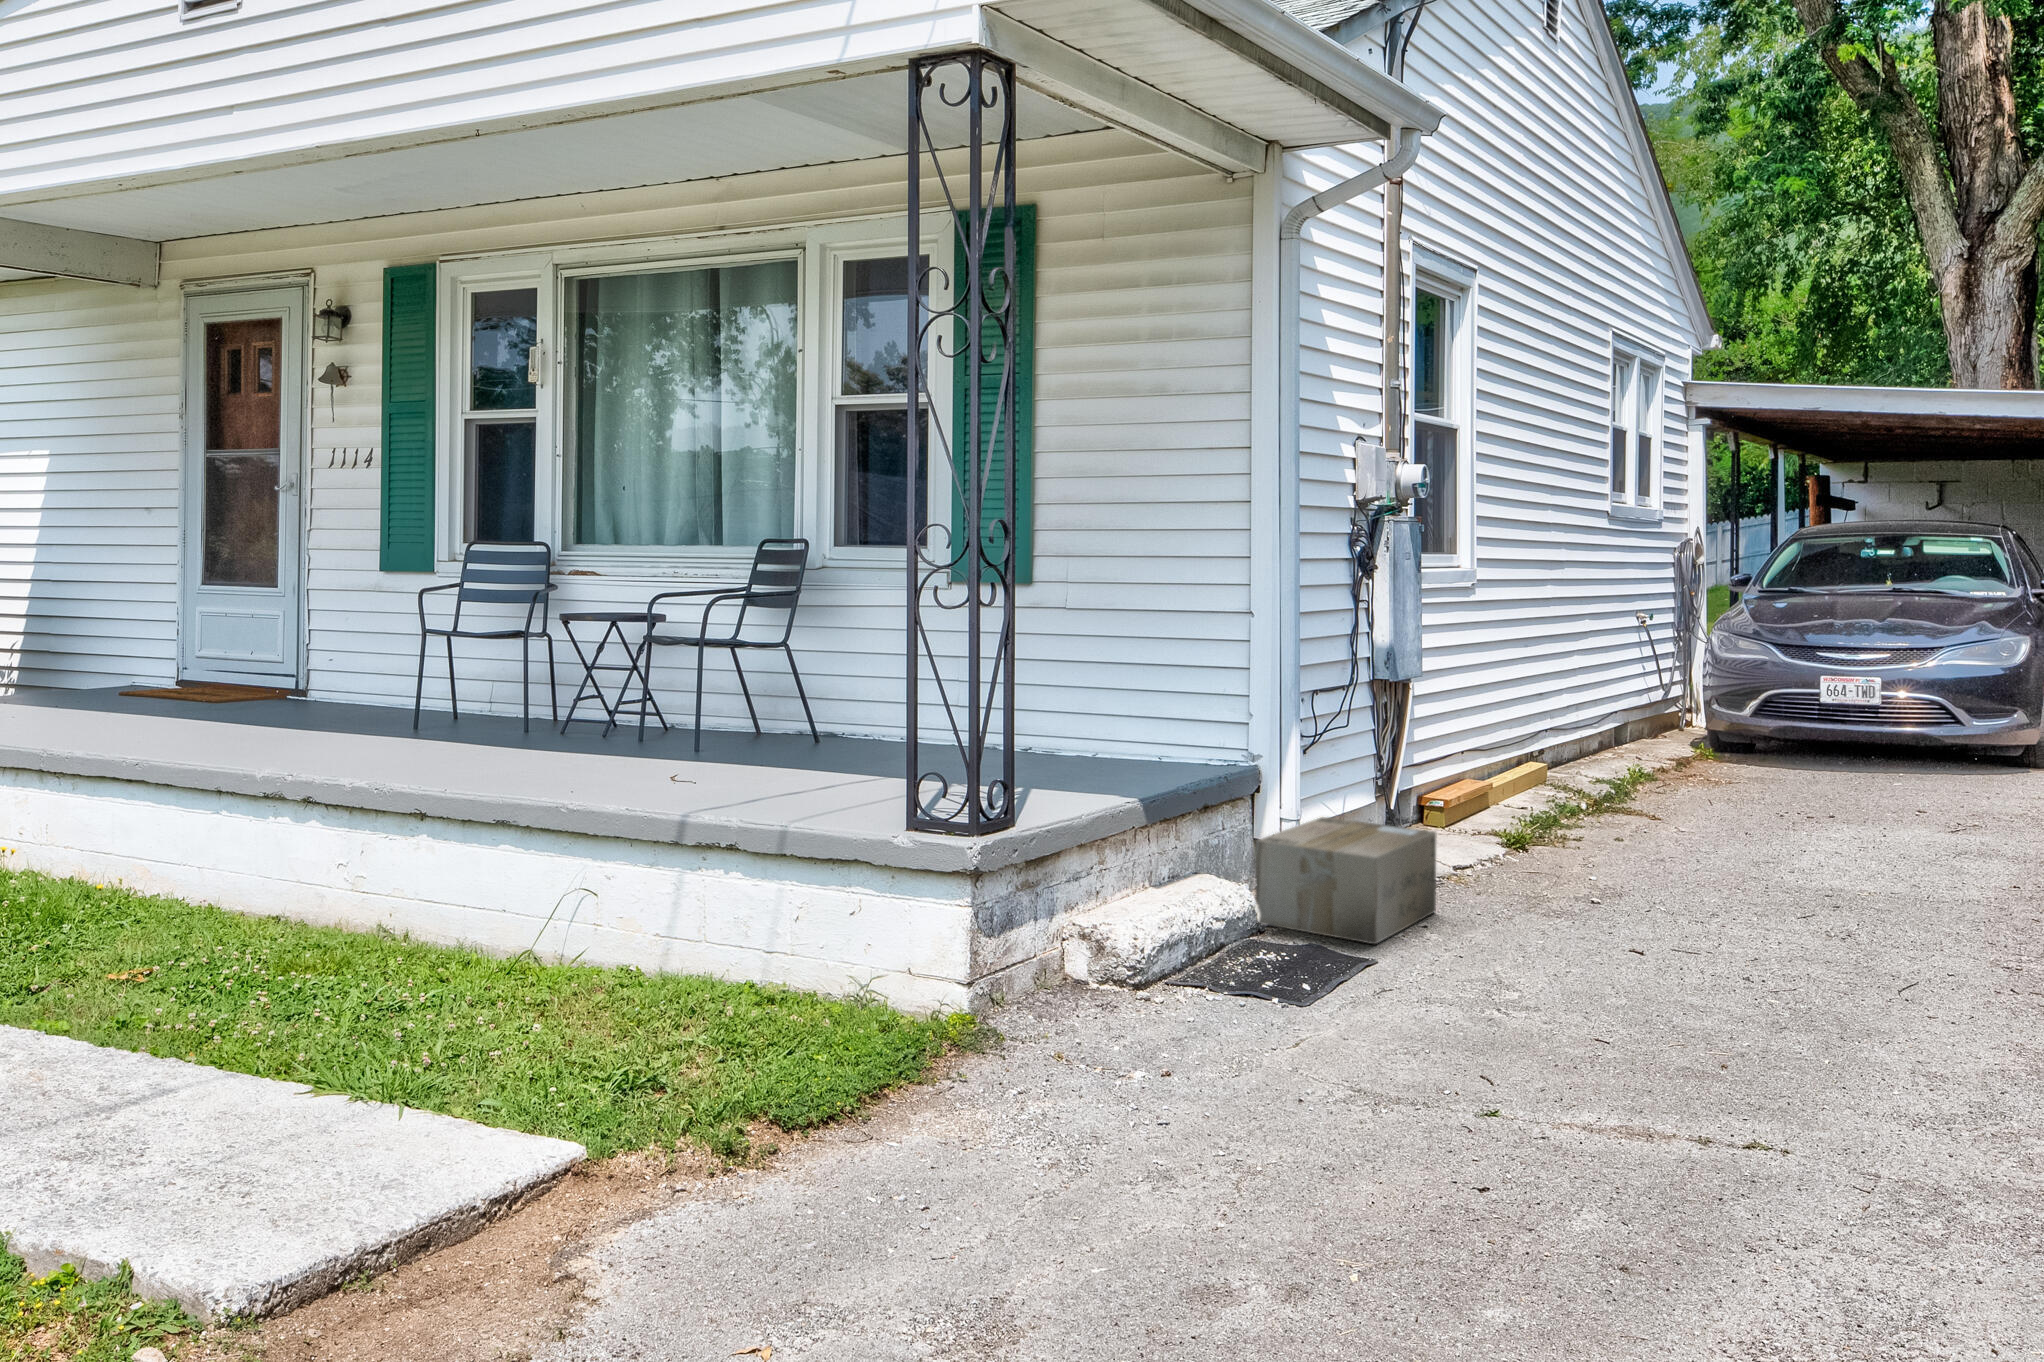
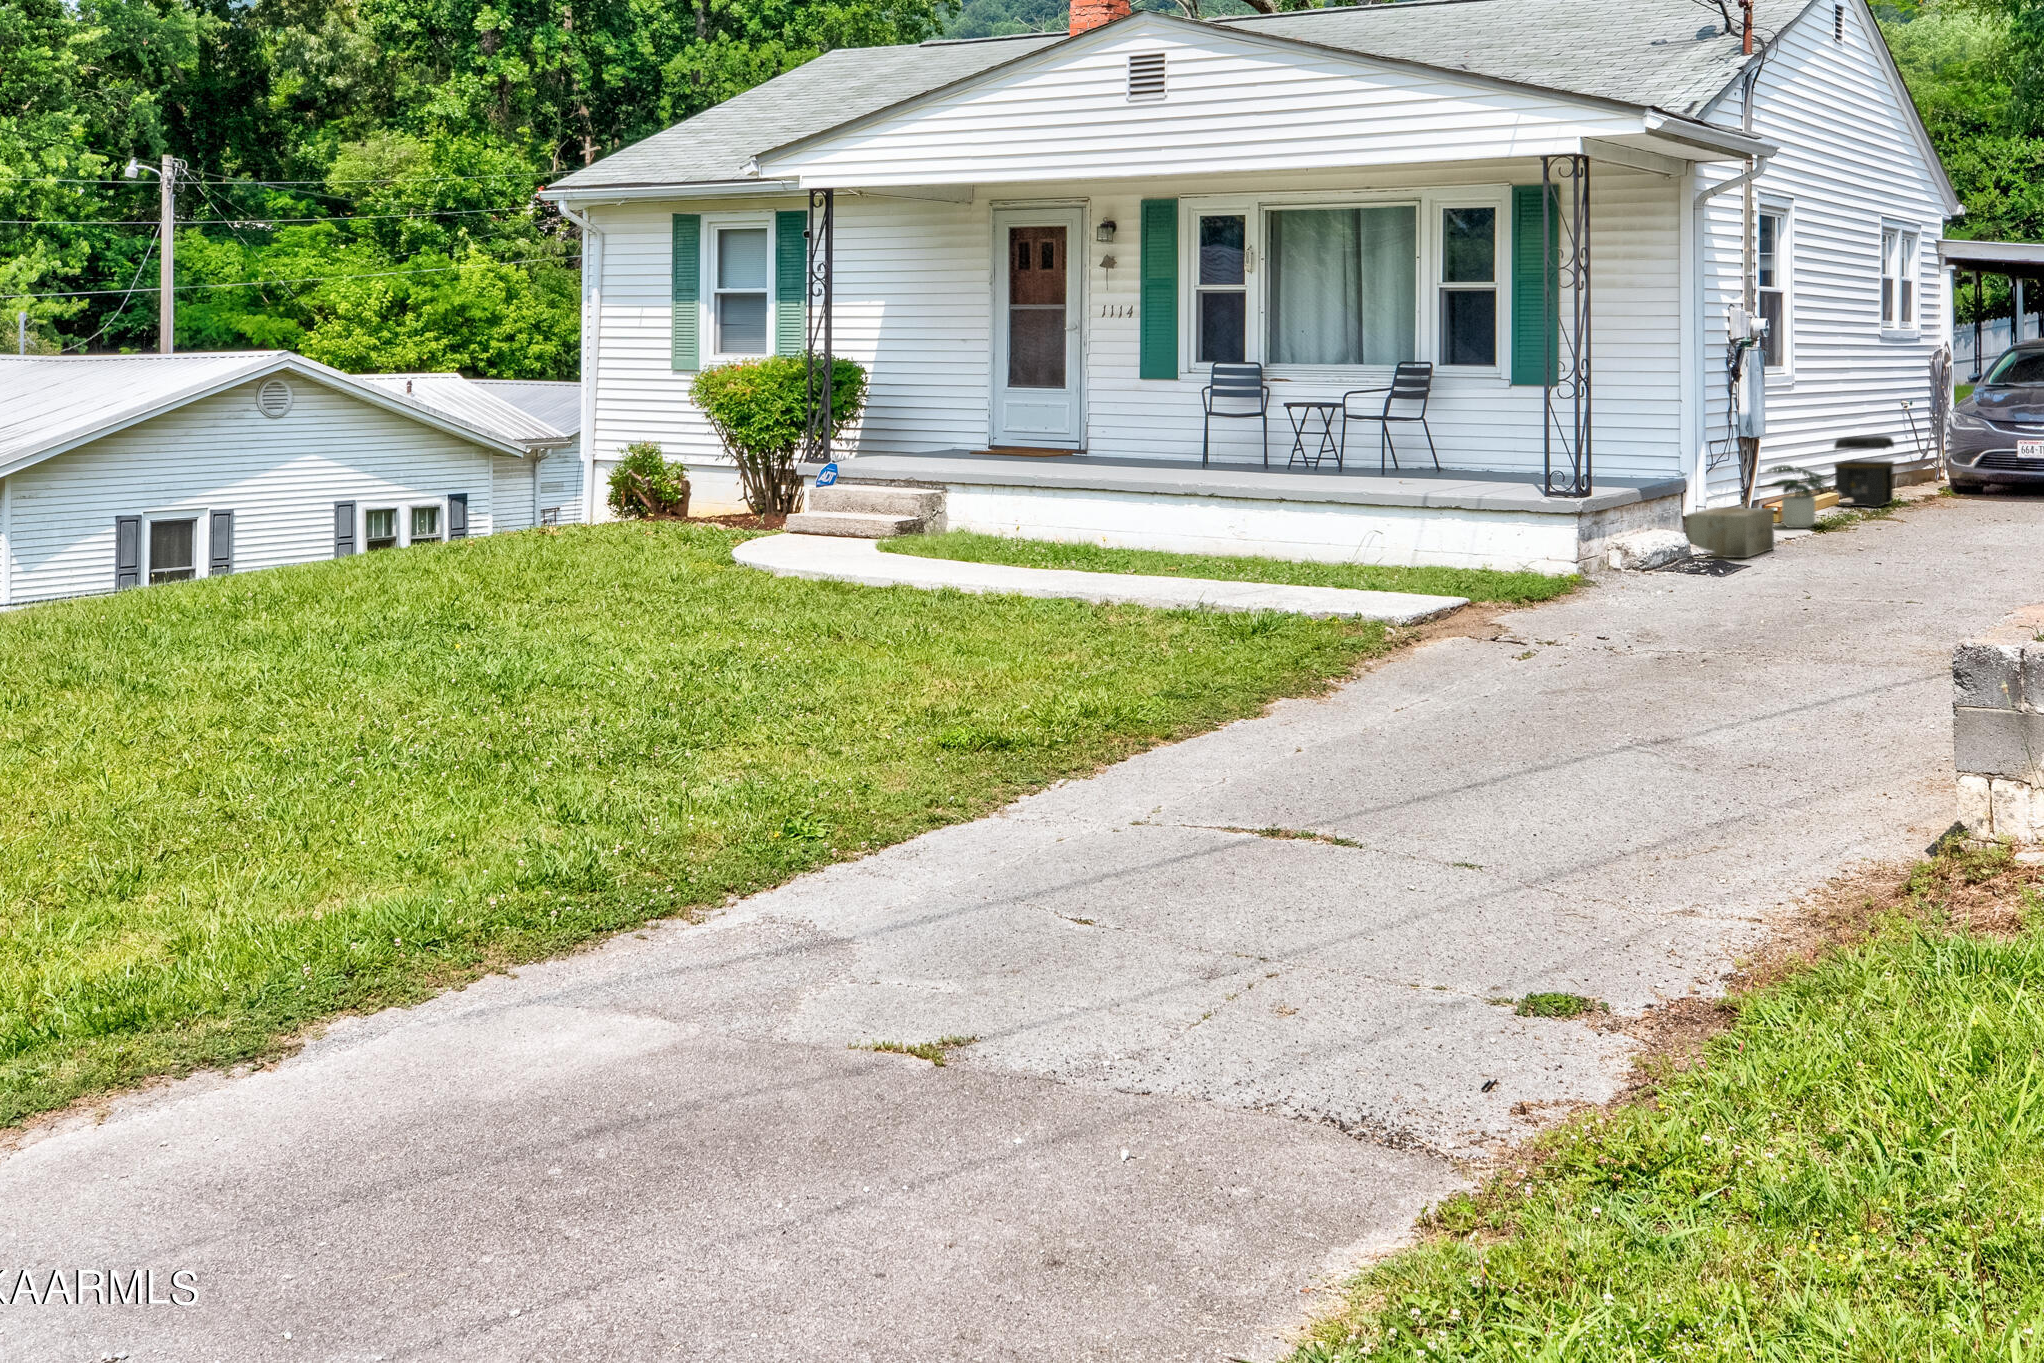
toolbox: none [1540,669,1641,790] -> present [1834,436,1894,507]
potted plant: none [1419,727,1547,841] -> present [1767,465,1830,528]

